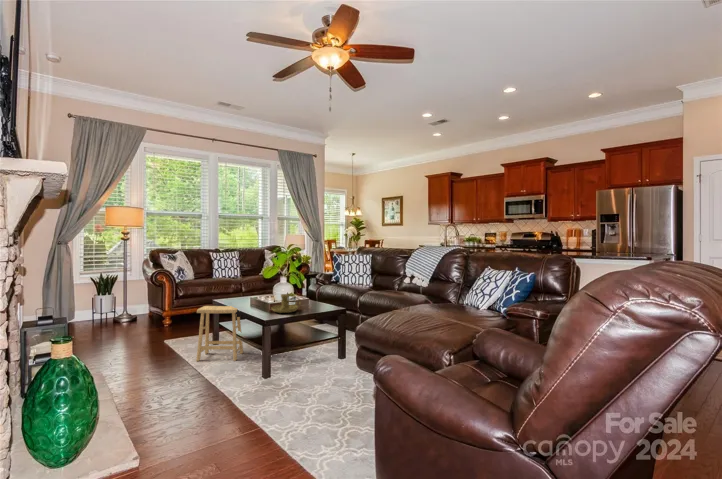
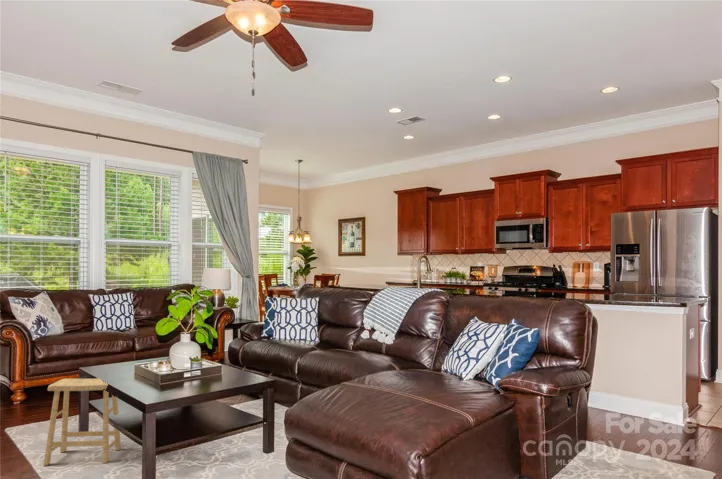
candle holder: present [271,294,301,313] -> none [162,361,208,390]

